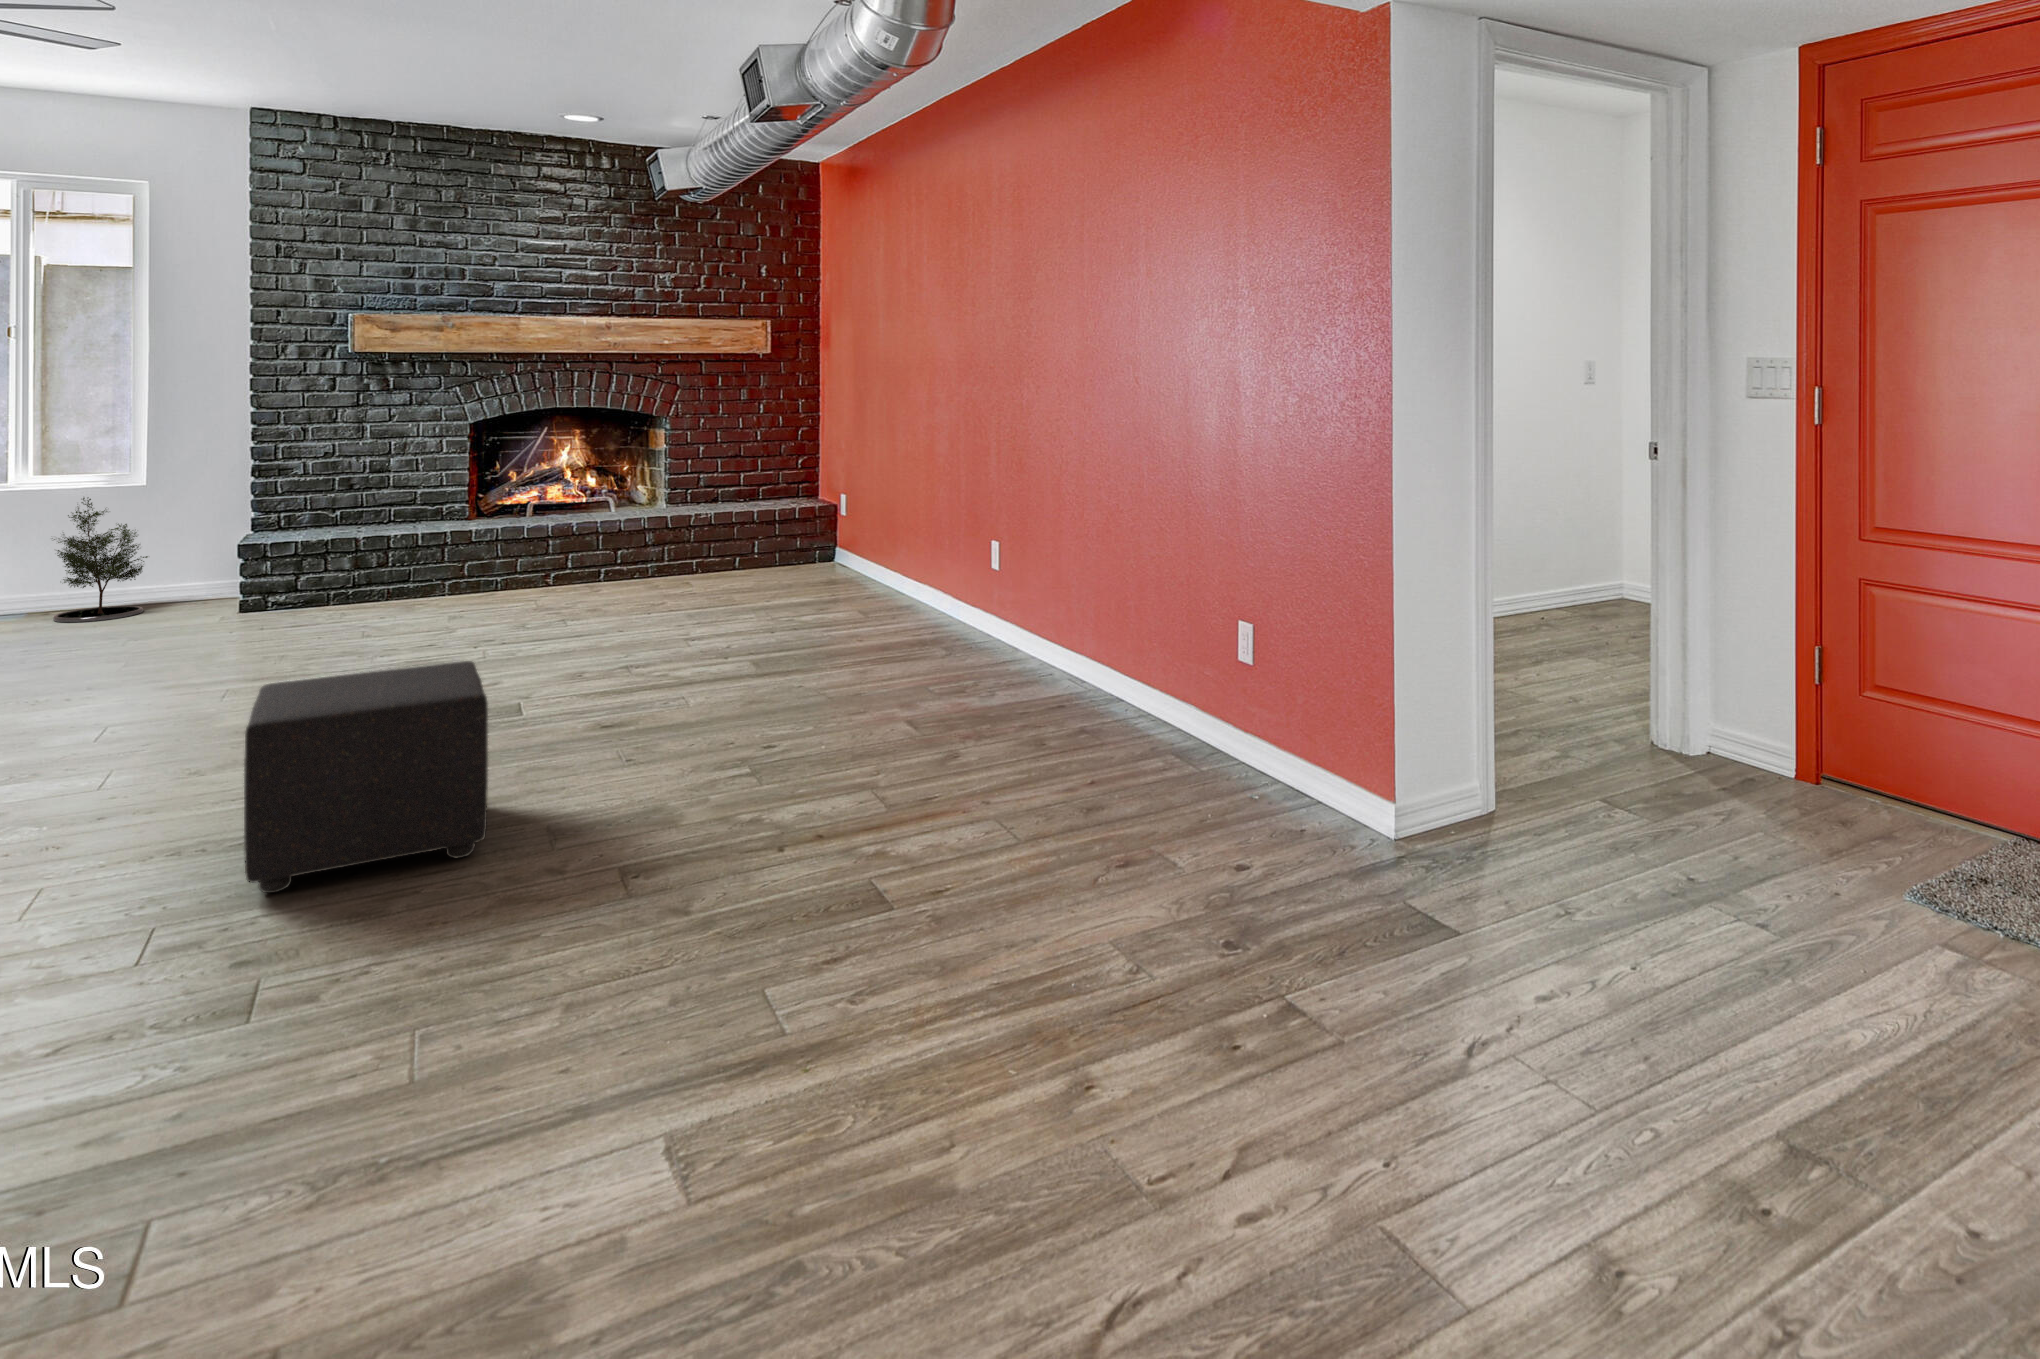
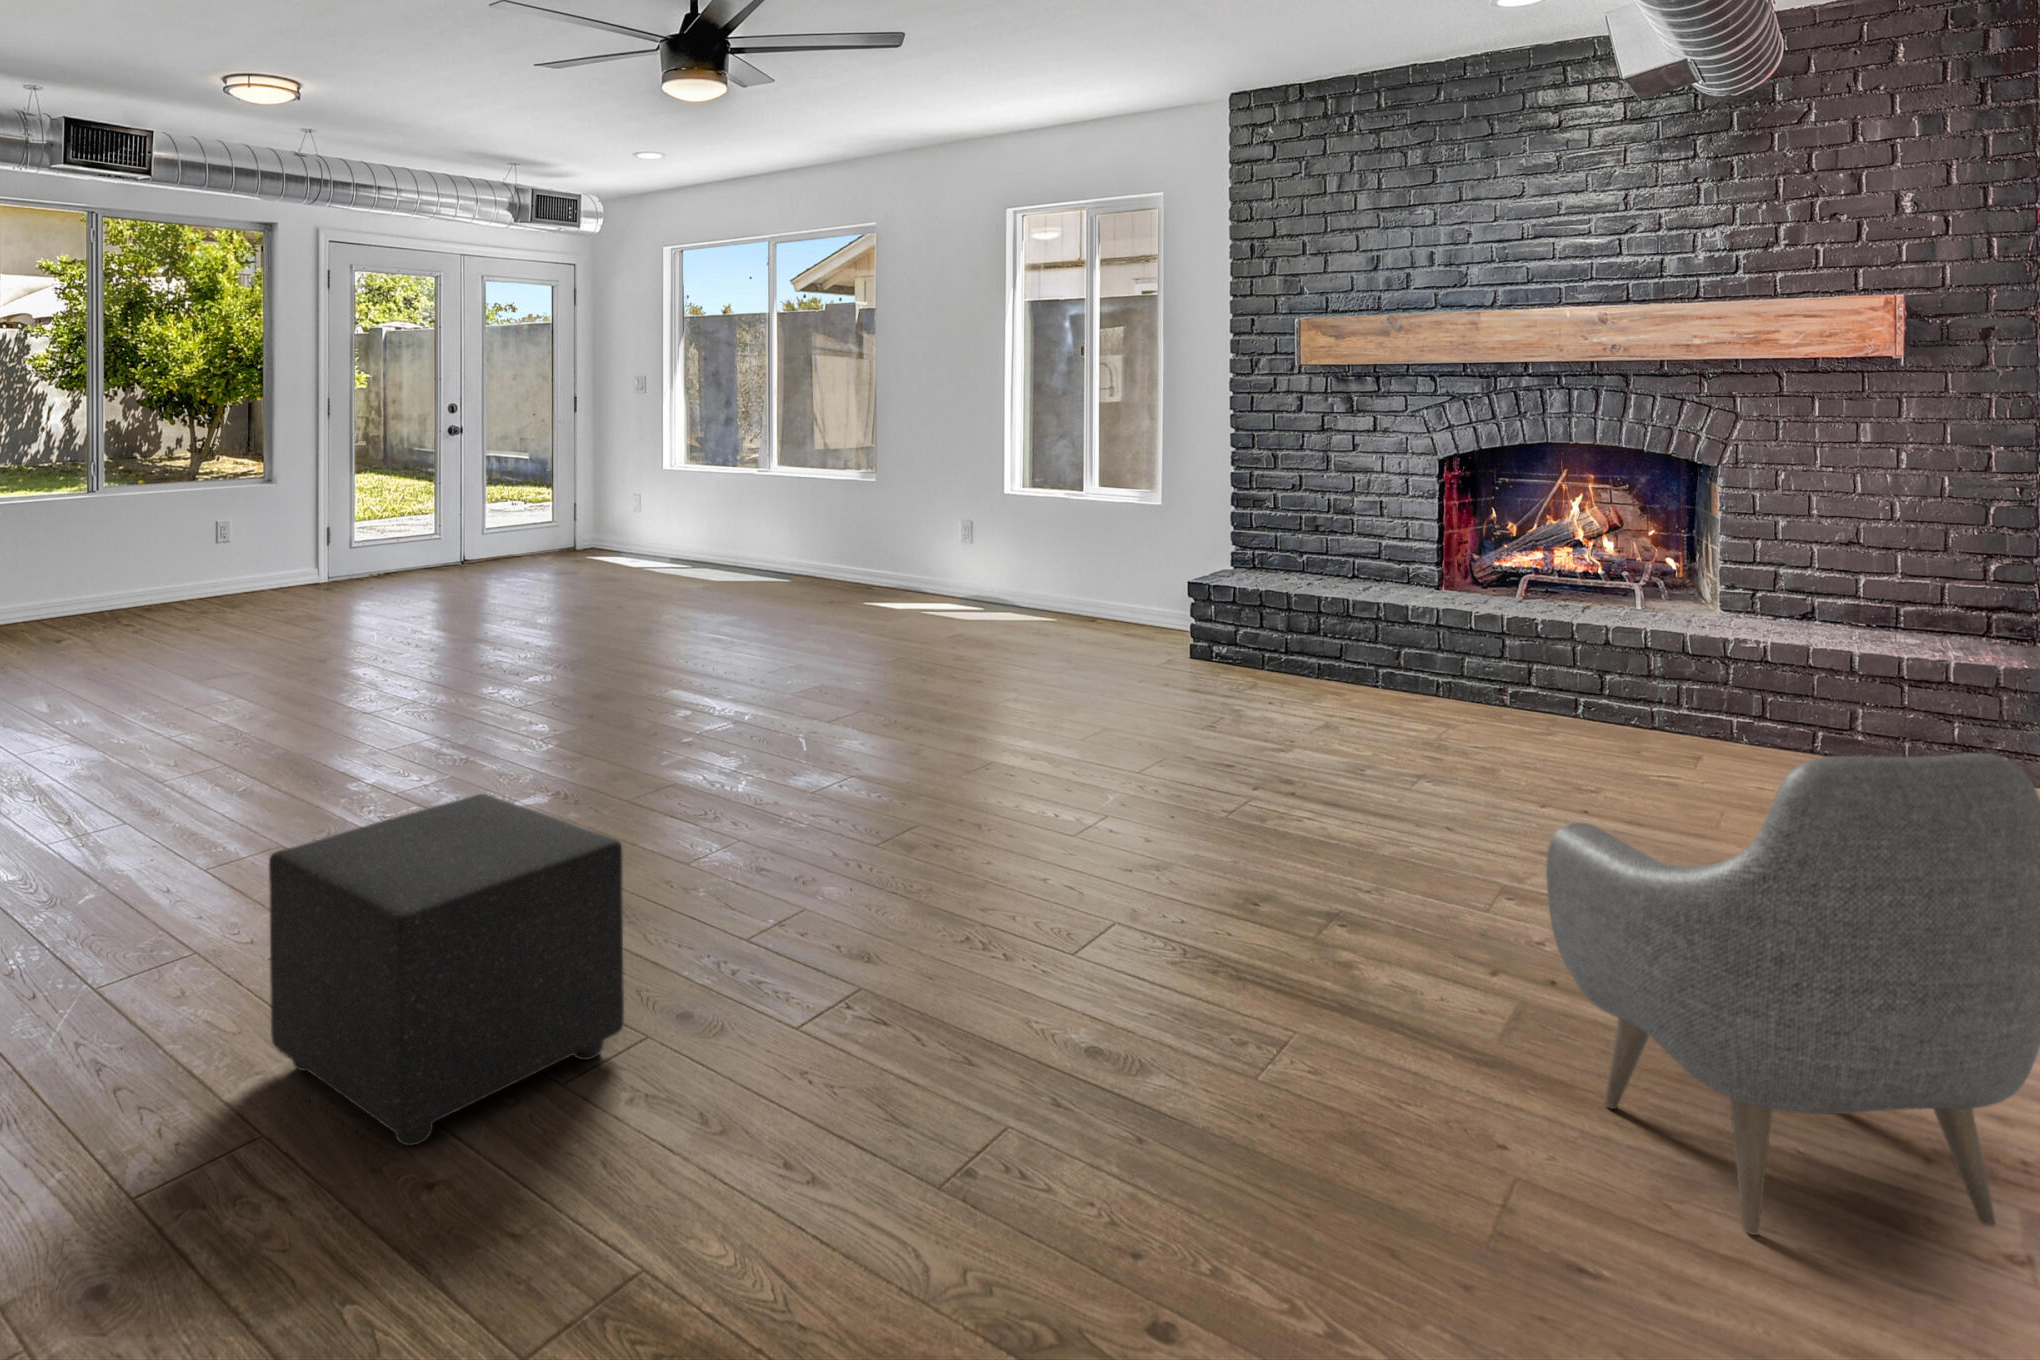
armchair: none [867,482,1020,668] -> present [1546,753,2040,1235]
potted tree: present [53,498,148,622] -> none [1070,510,1150,636]

